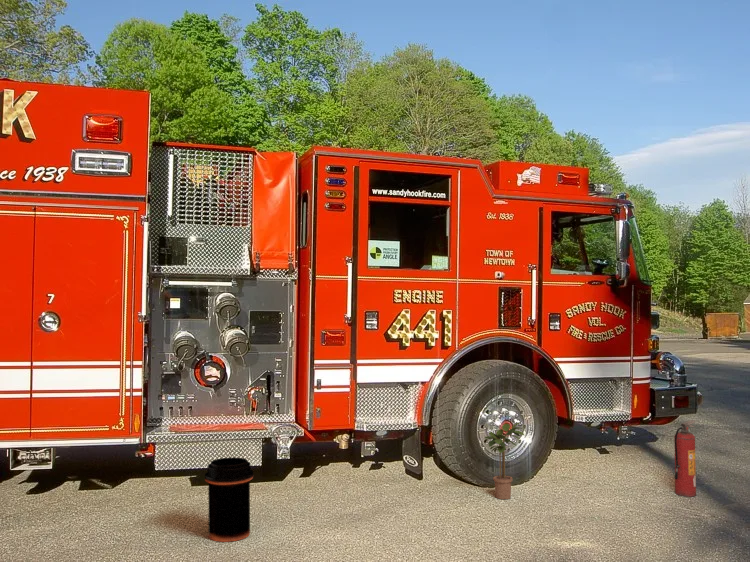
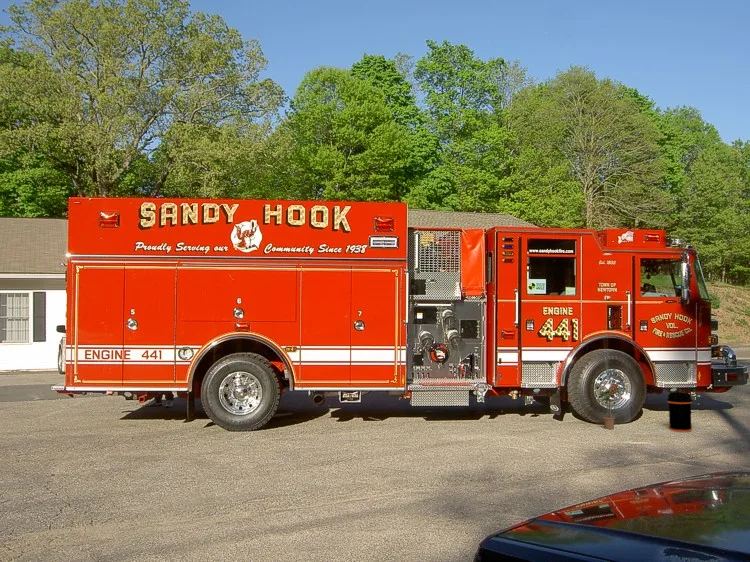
fire extinguisher: present [674,420,696,497] -> none [718,386,733,432]
trash can: present [205,457,253,542] -> present [667,393,692,432]

